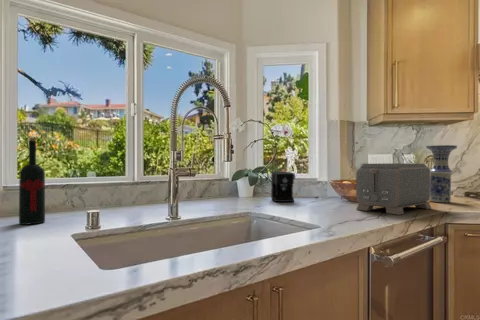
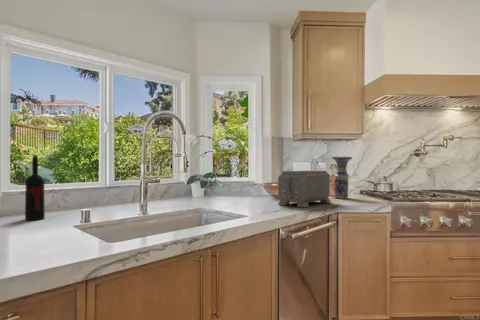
coffee maker: present [271,172,318,202] -> none [218,177,255,200]

